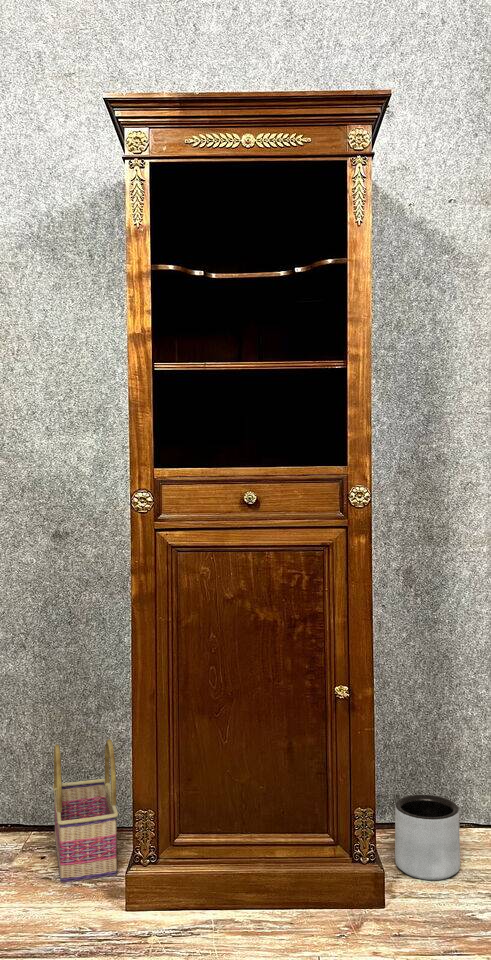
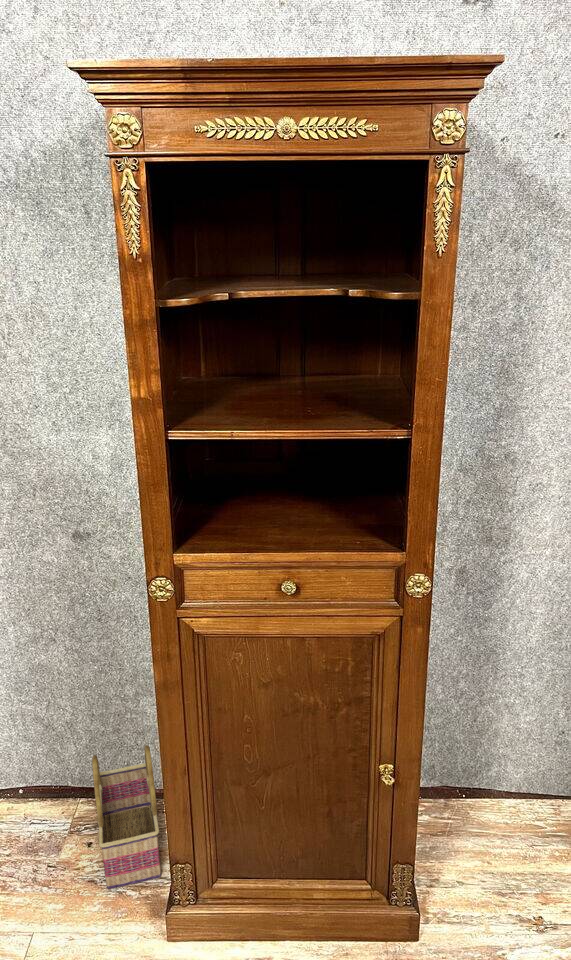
planter: present [395,795,460,880] -> none [429,800,496,892]

